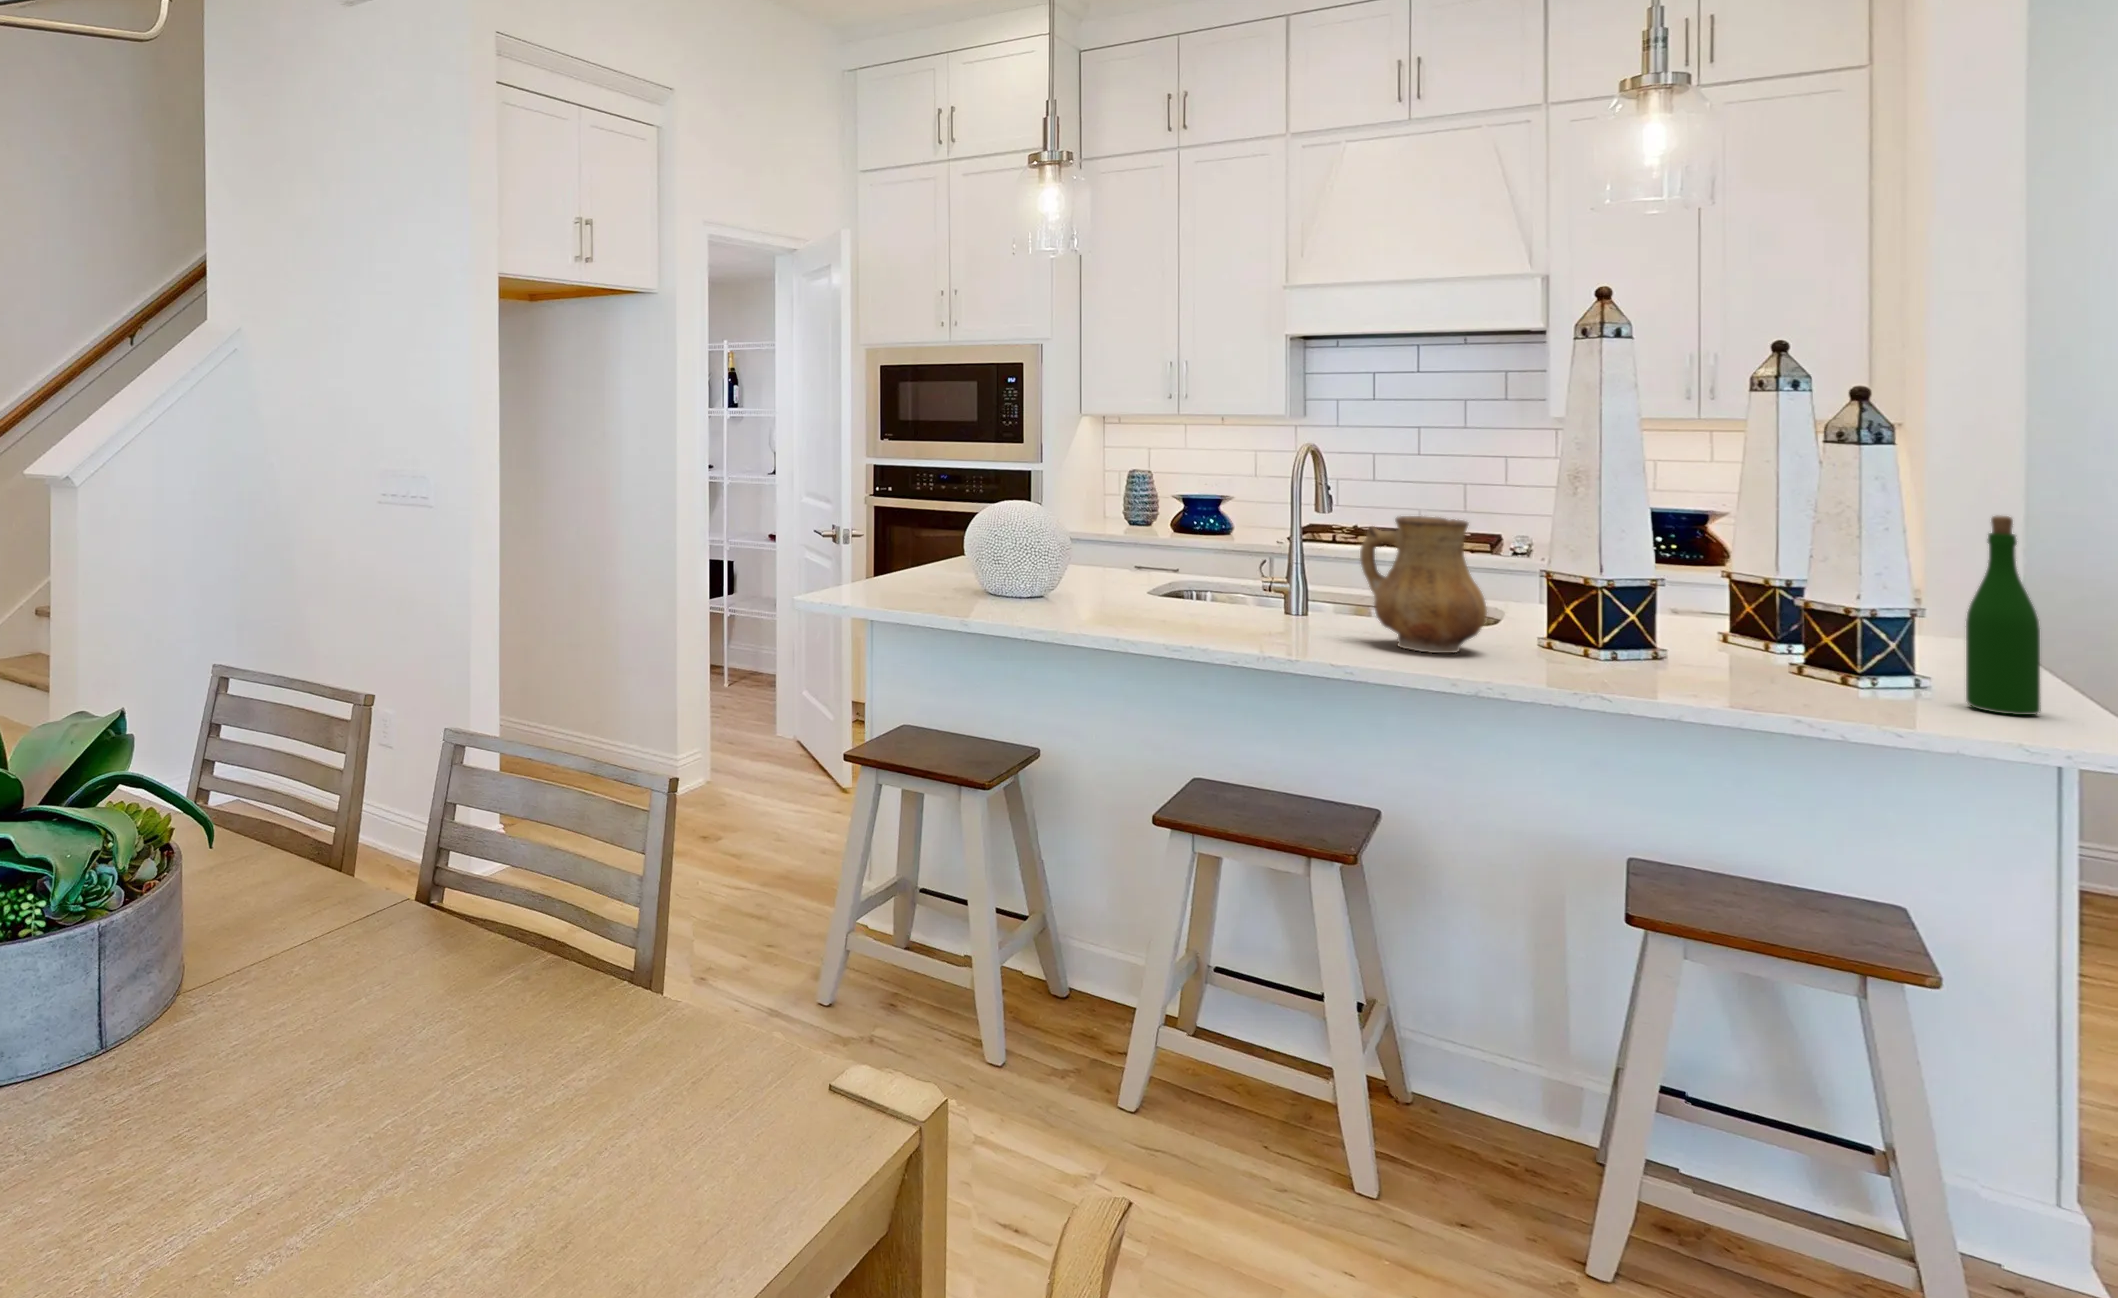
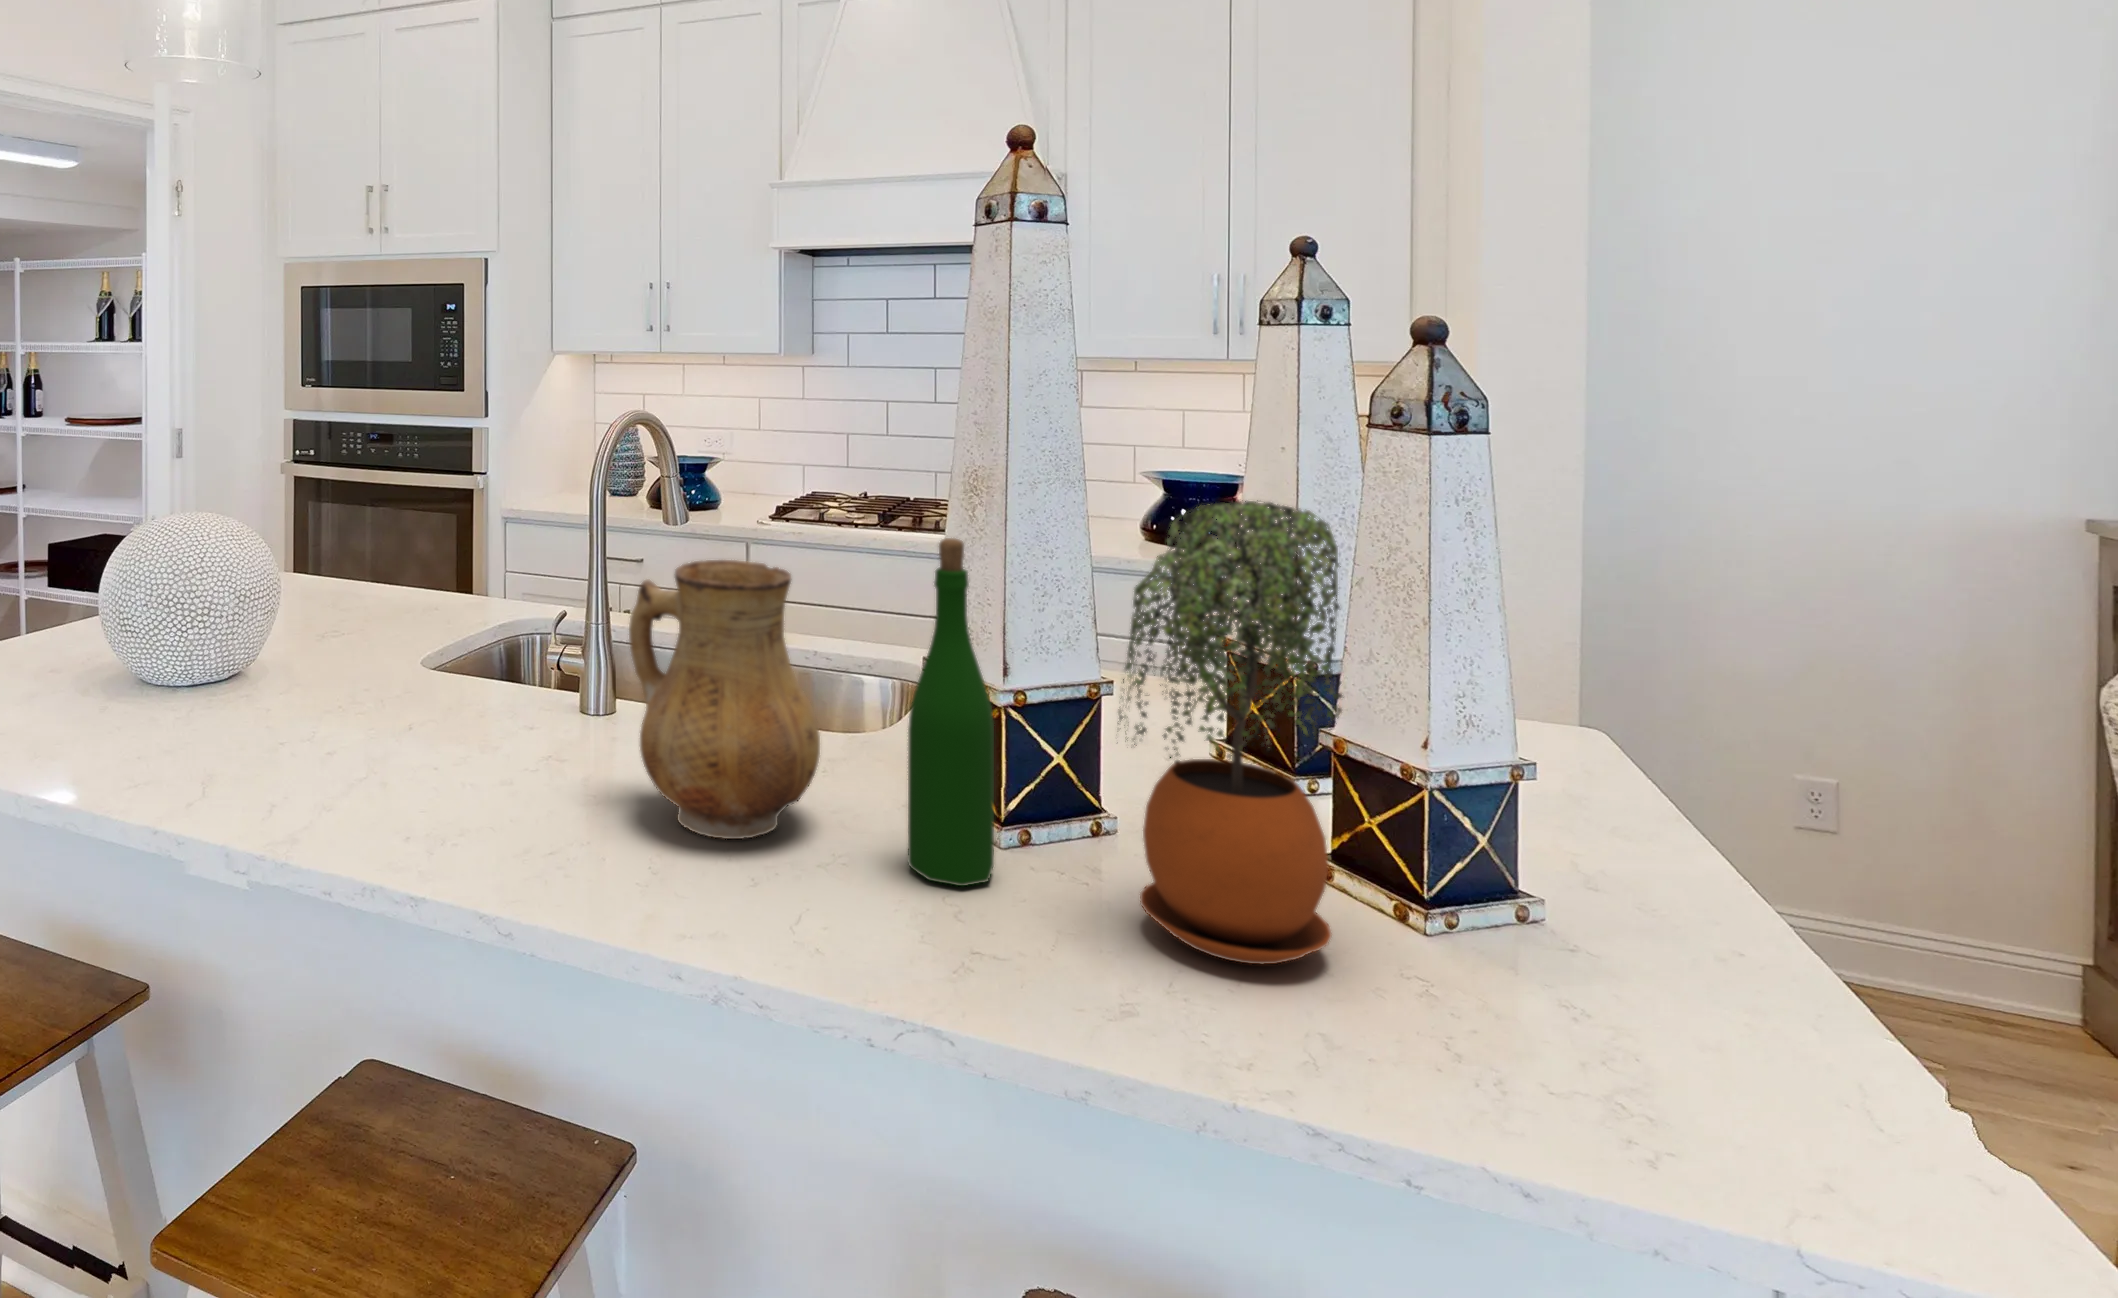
potted plant: none [1678,476,1813,692] -> present [1118,500,1342,964]
wine bottle: present [1966,516,2041,715] -> present [908,538,994,886]

